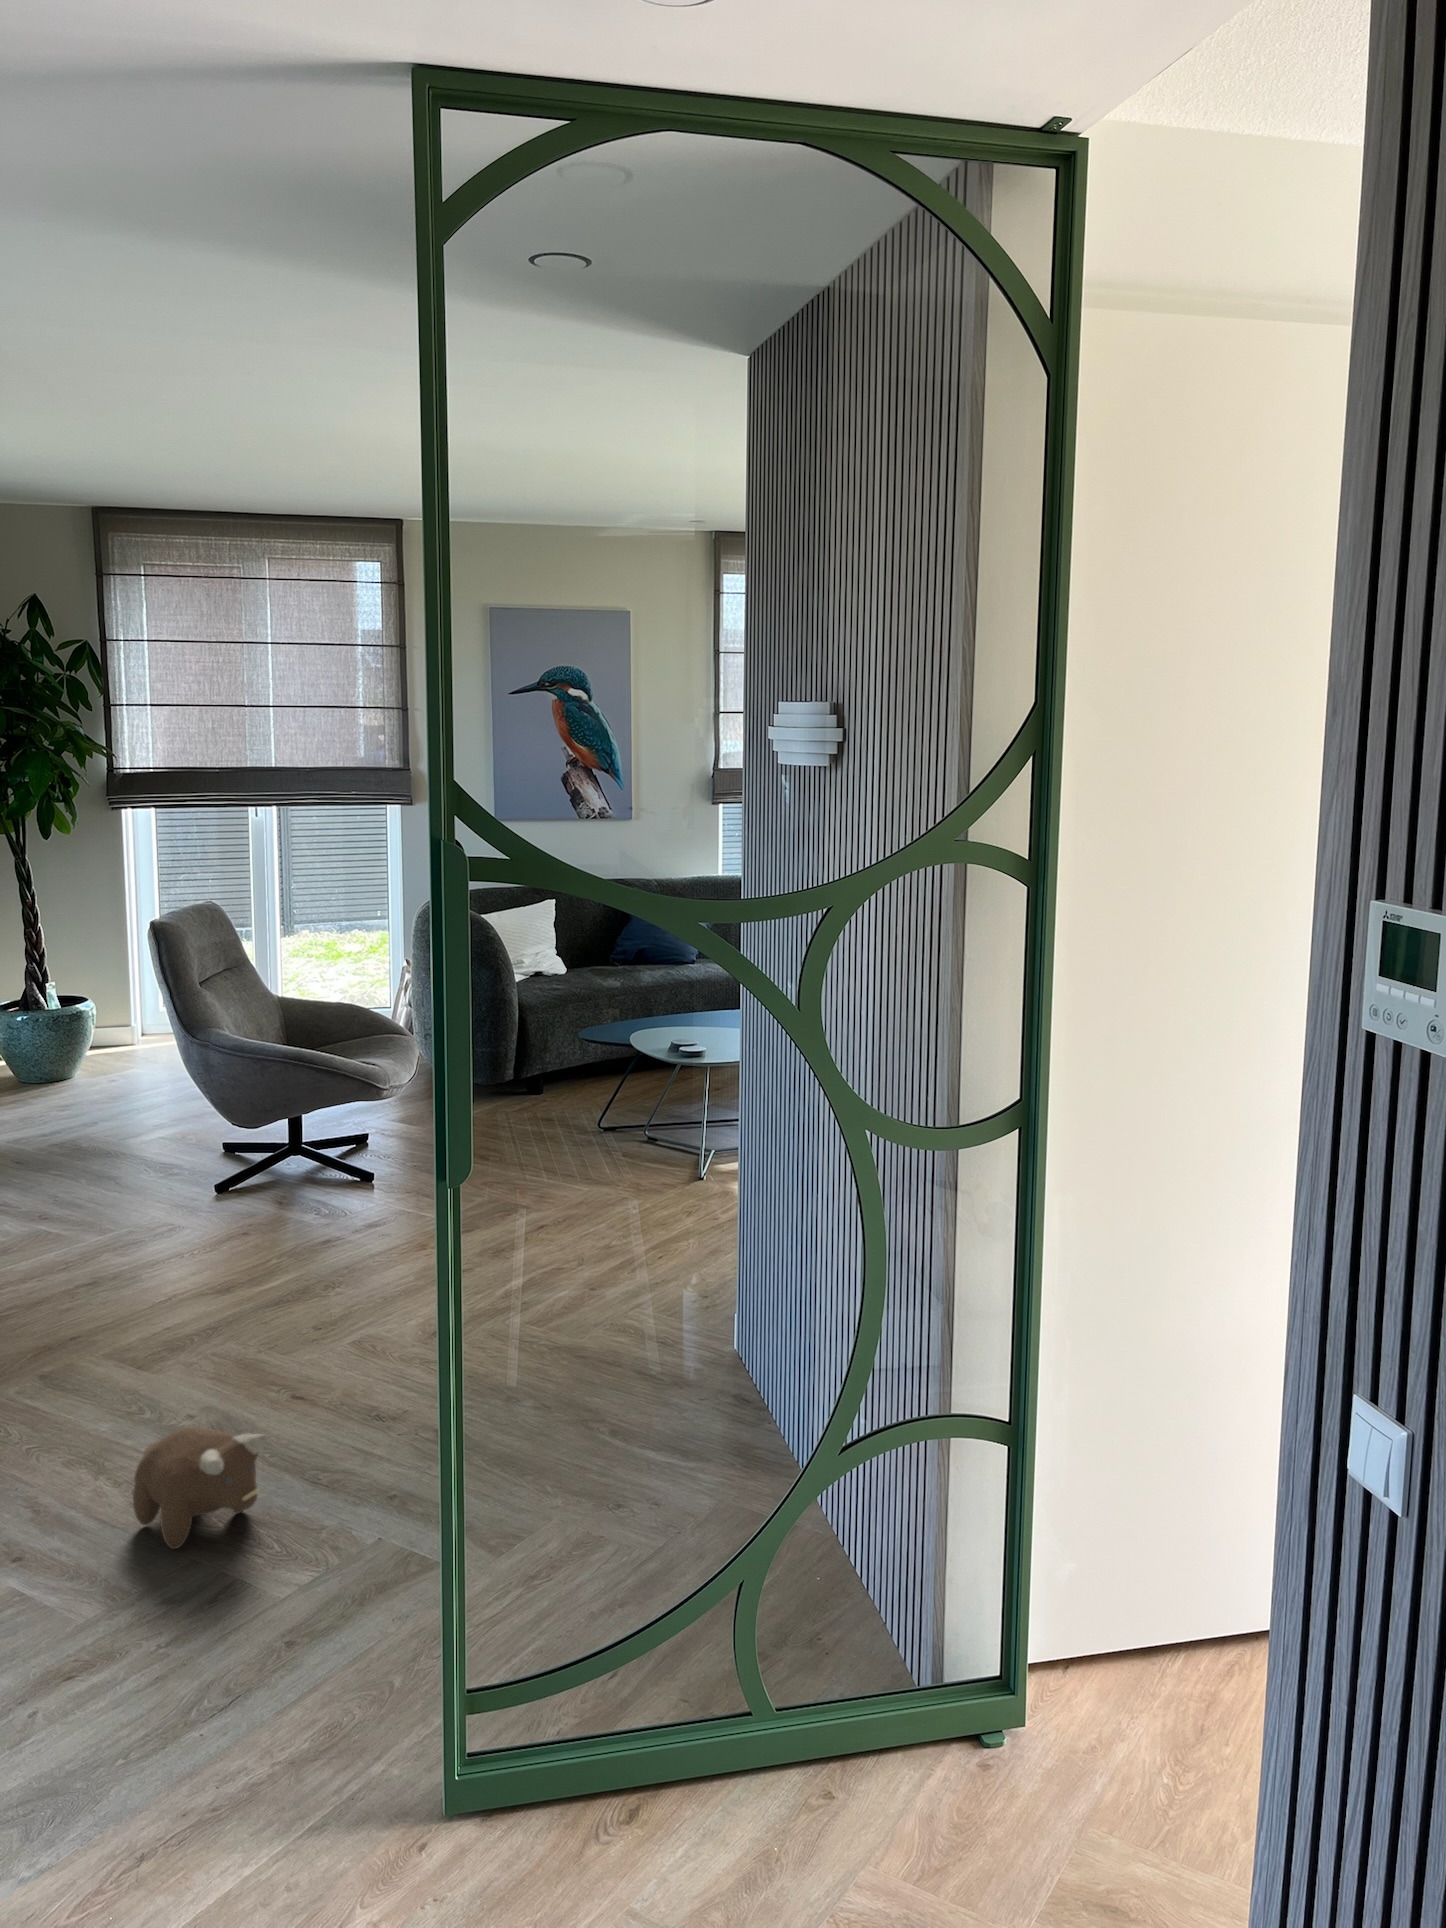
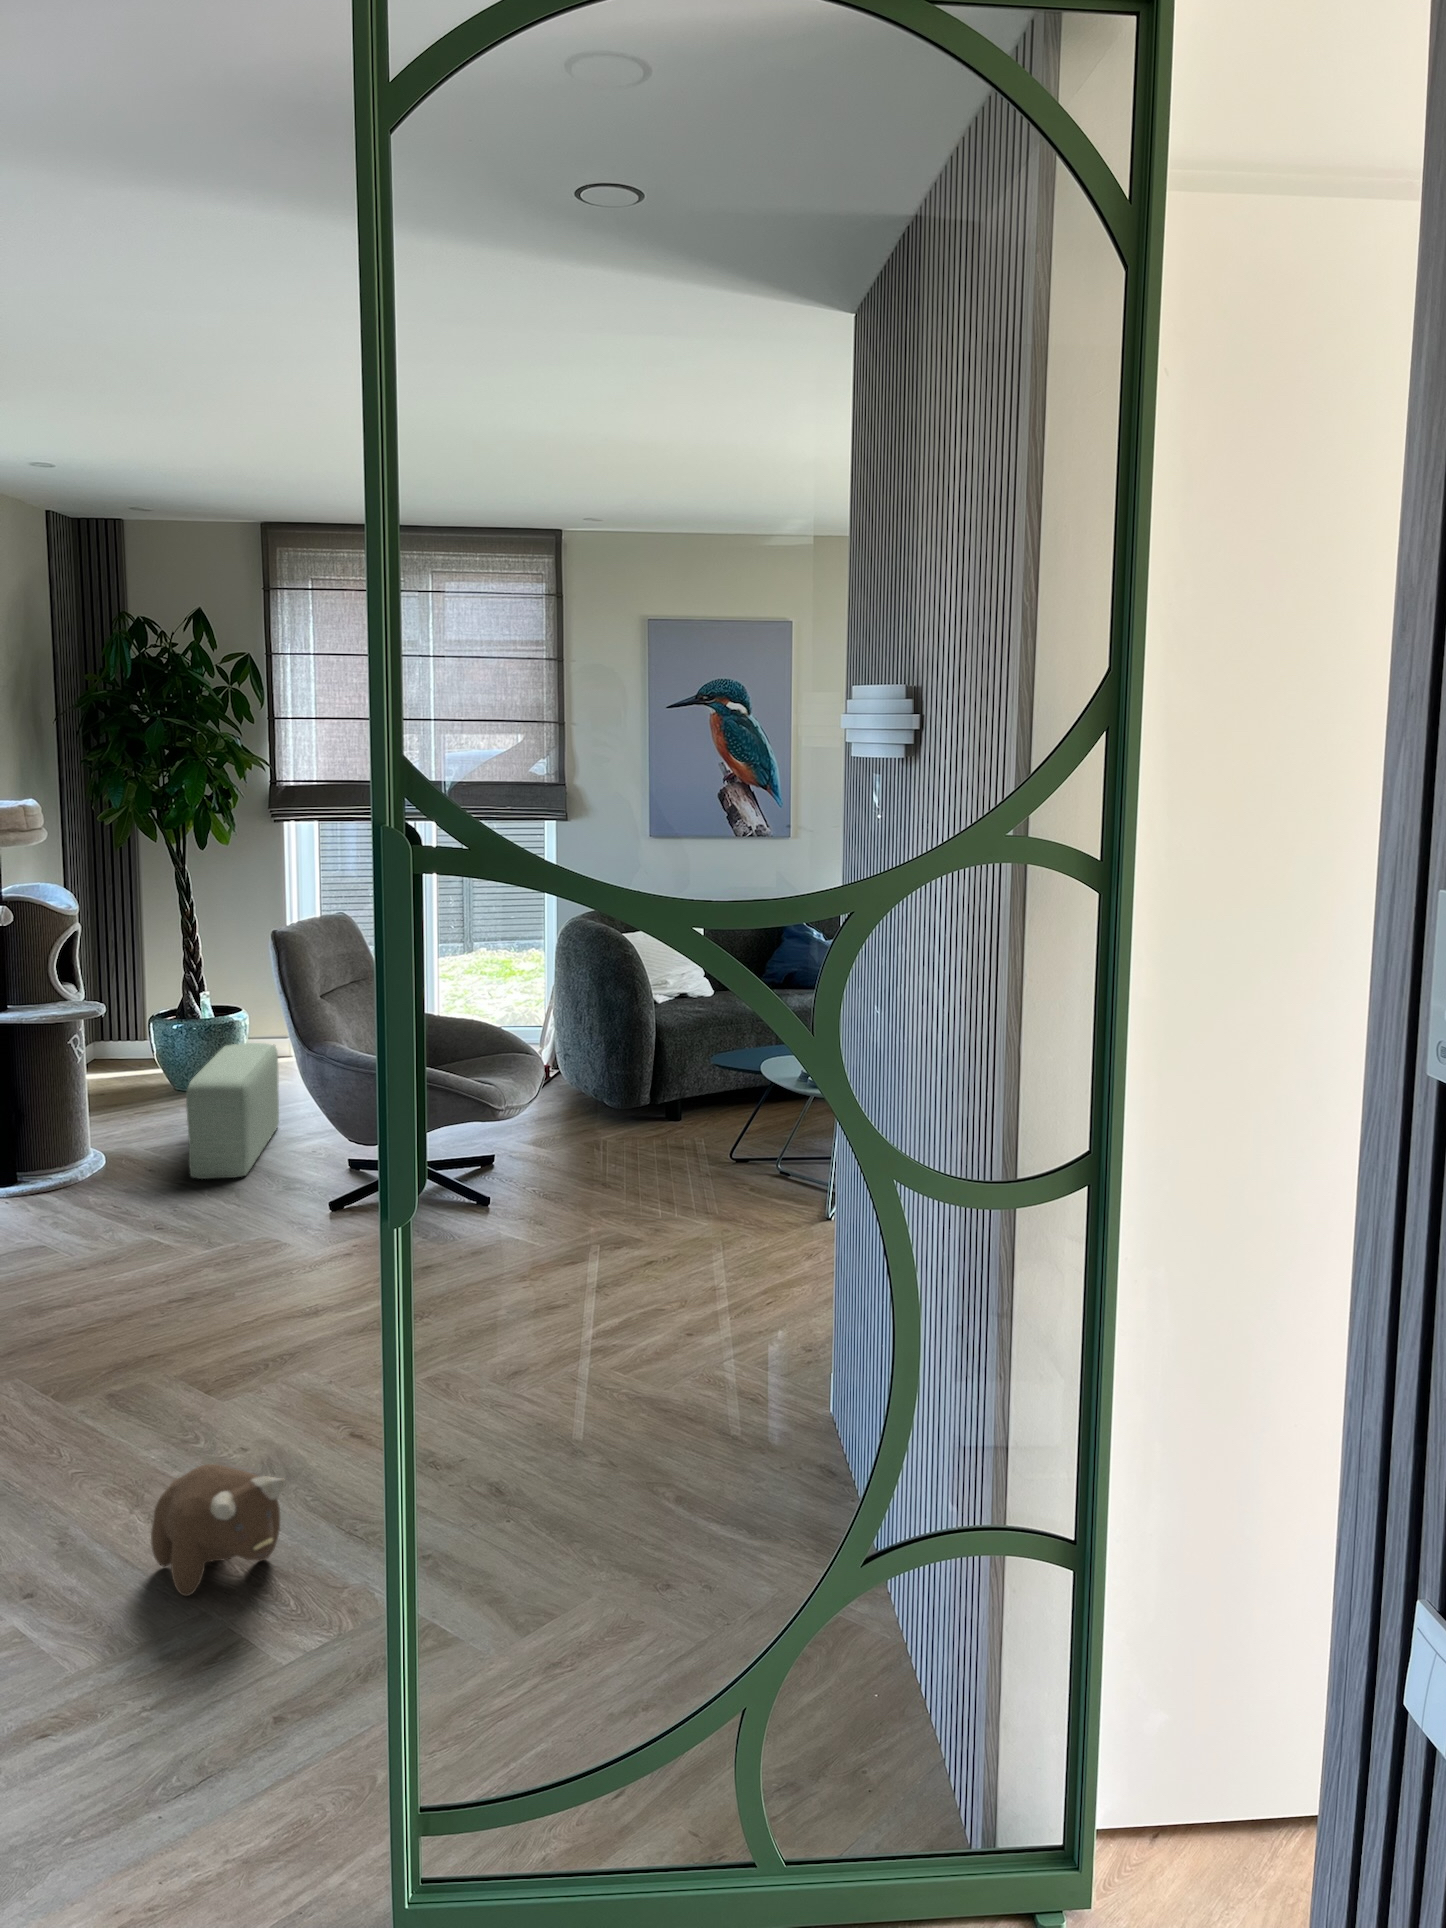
pouf: none [58,1033,142,1169] -> present [186,1043,279,1179]

